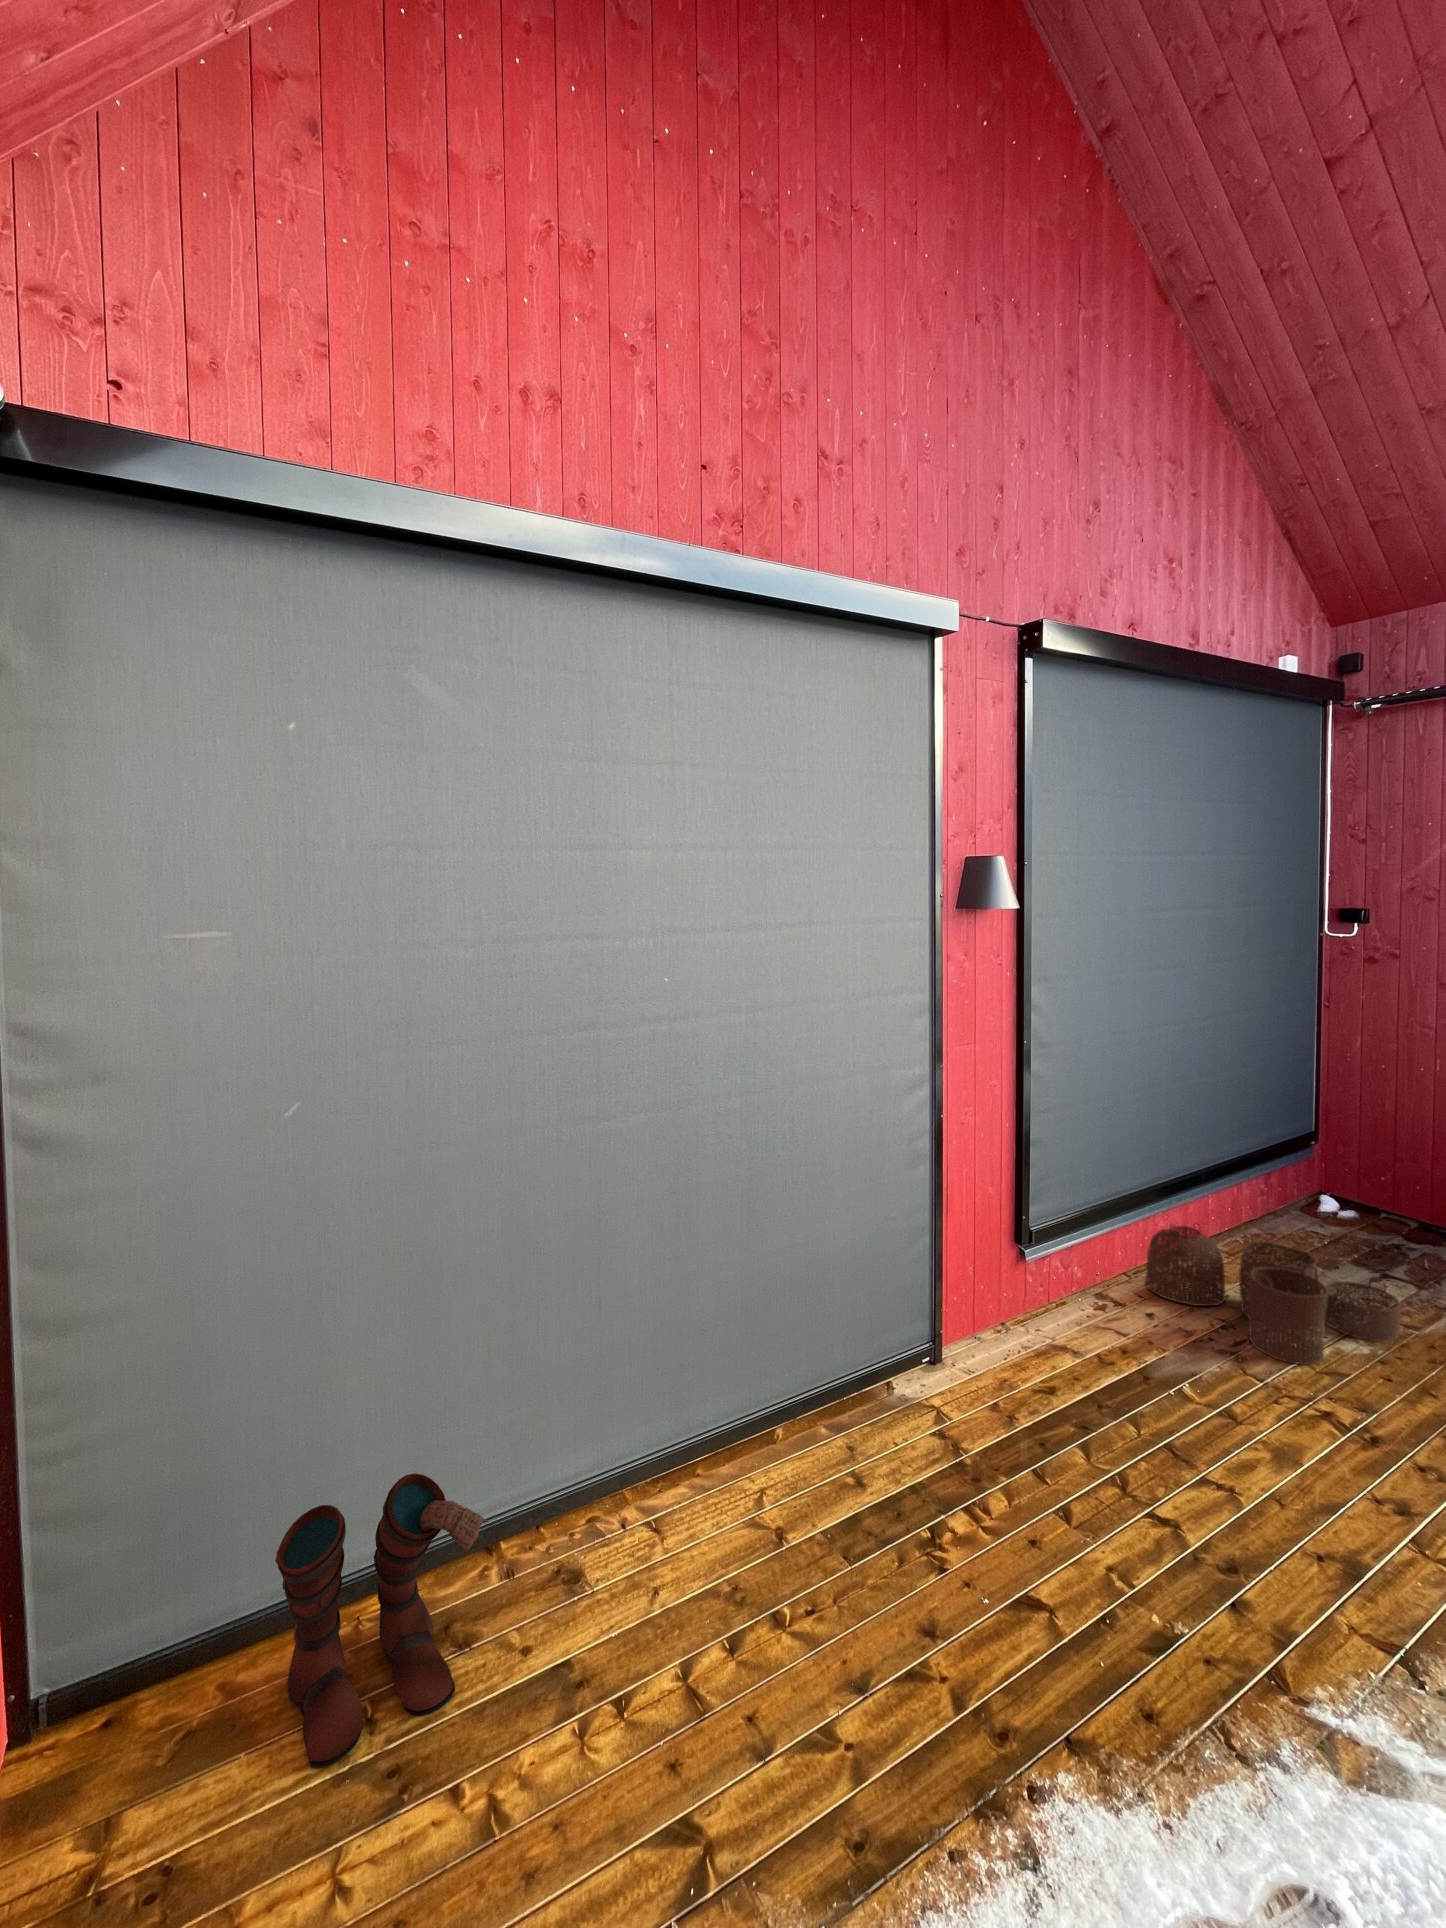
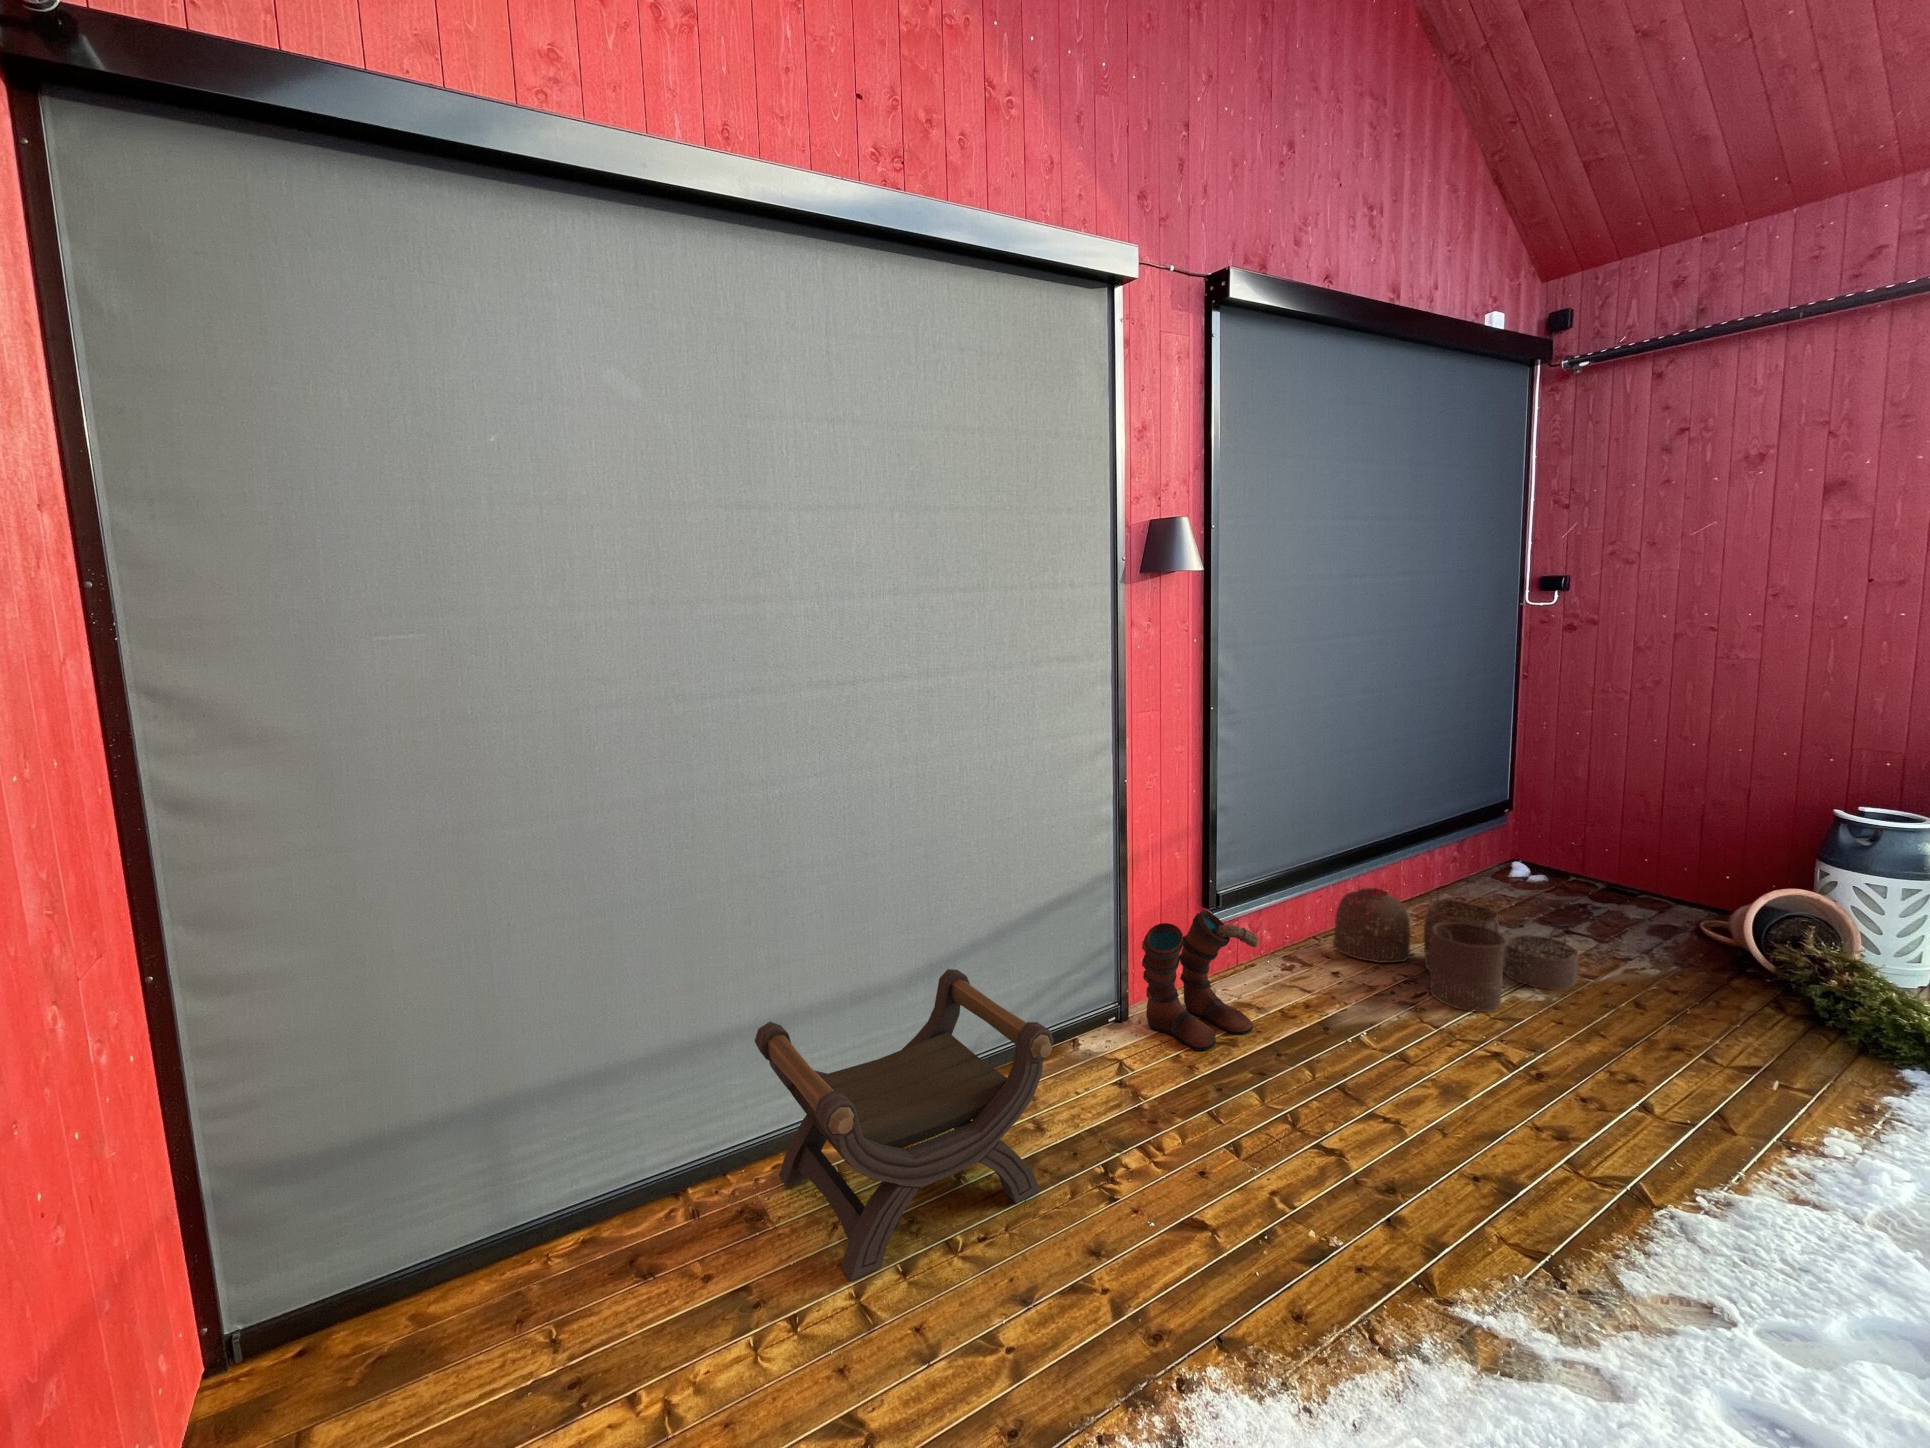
stool: none [576,1313,882,1658] -> present [755,969,1053,1281]
boots: present [275,1473,488,1767] -> present [1142,910,1259,1050]

